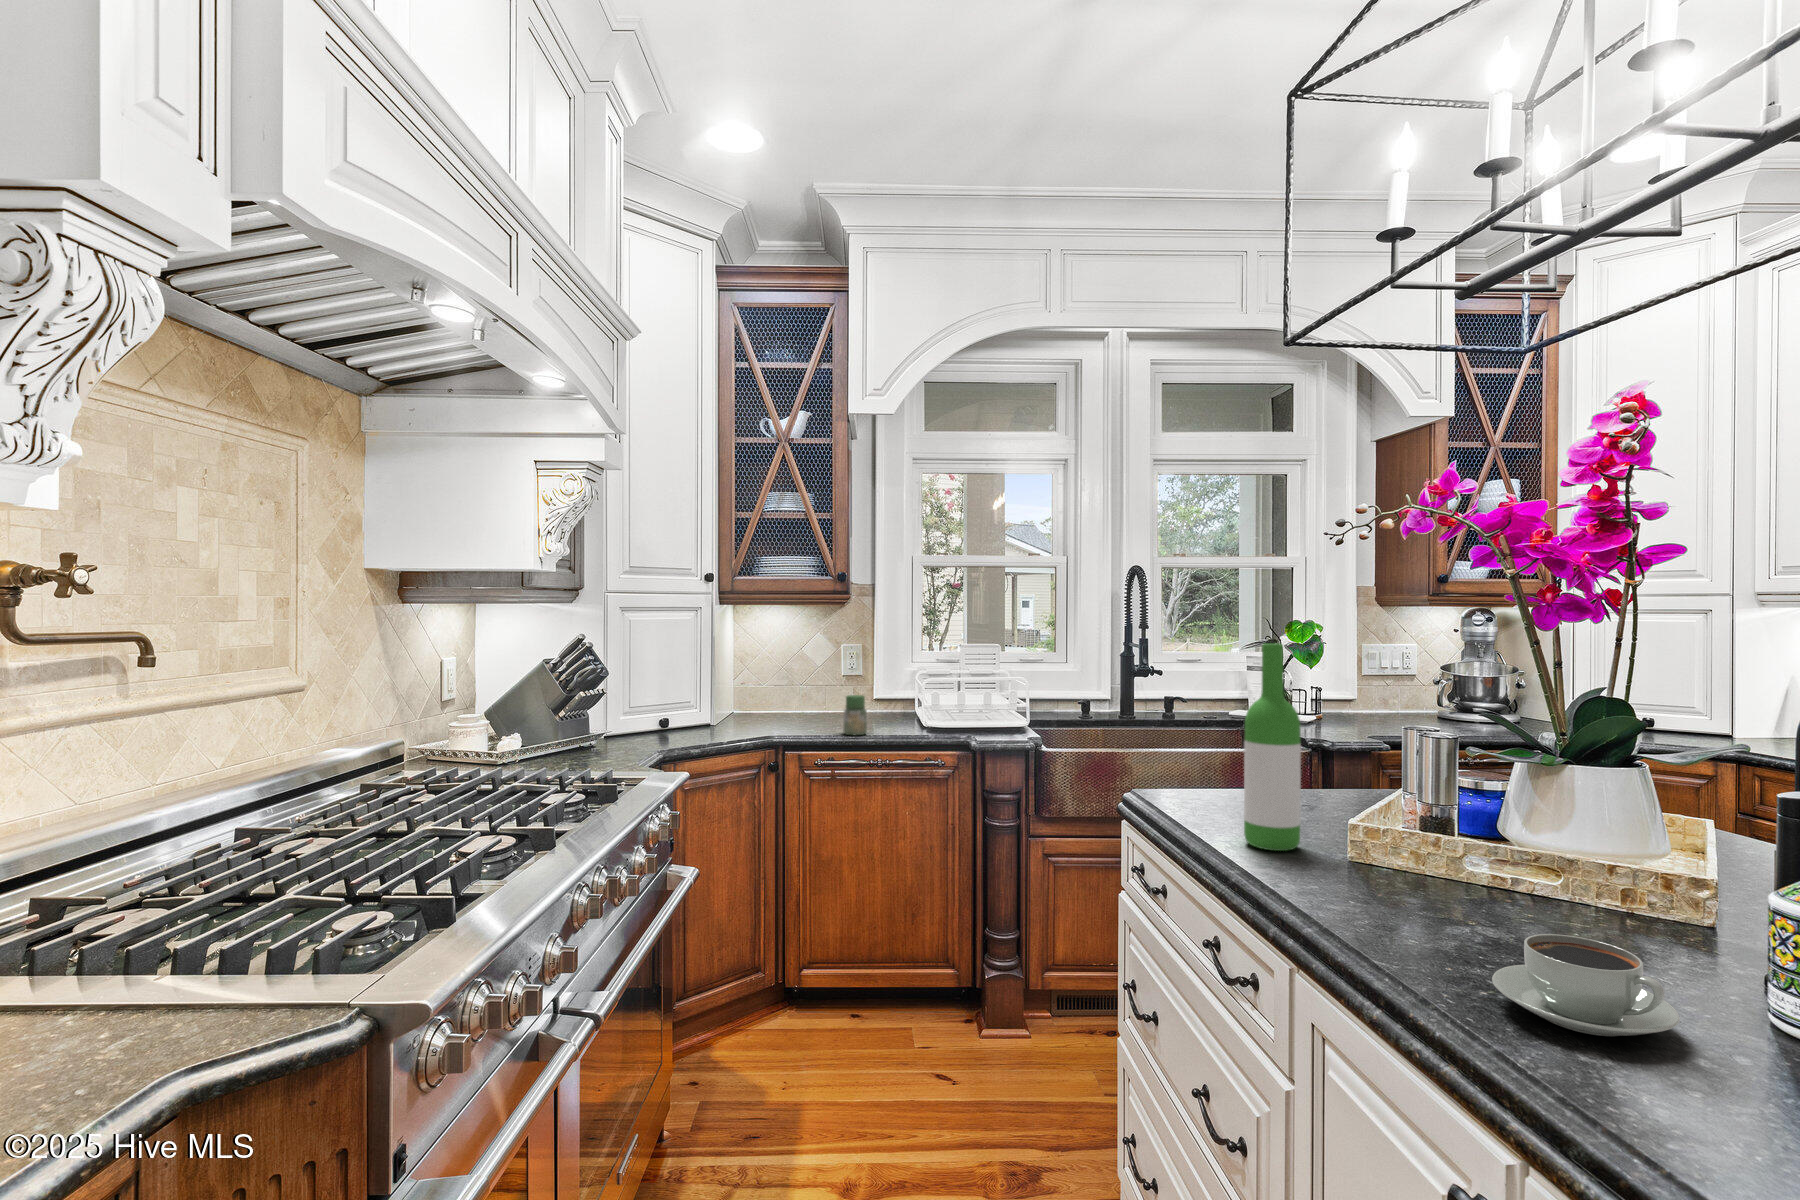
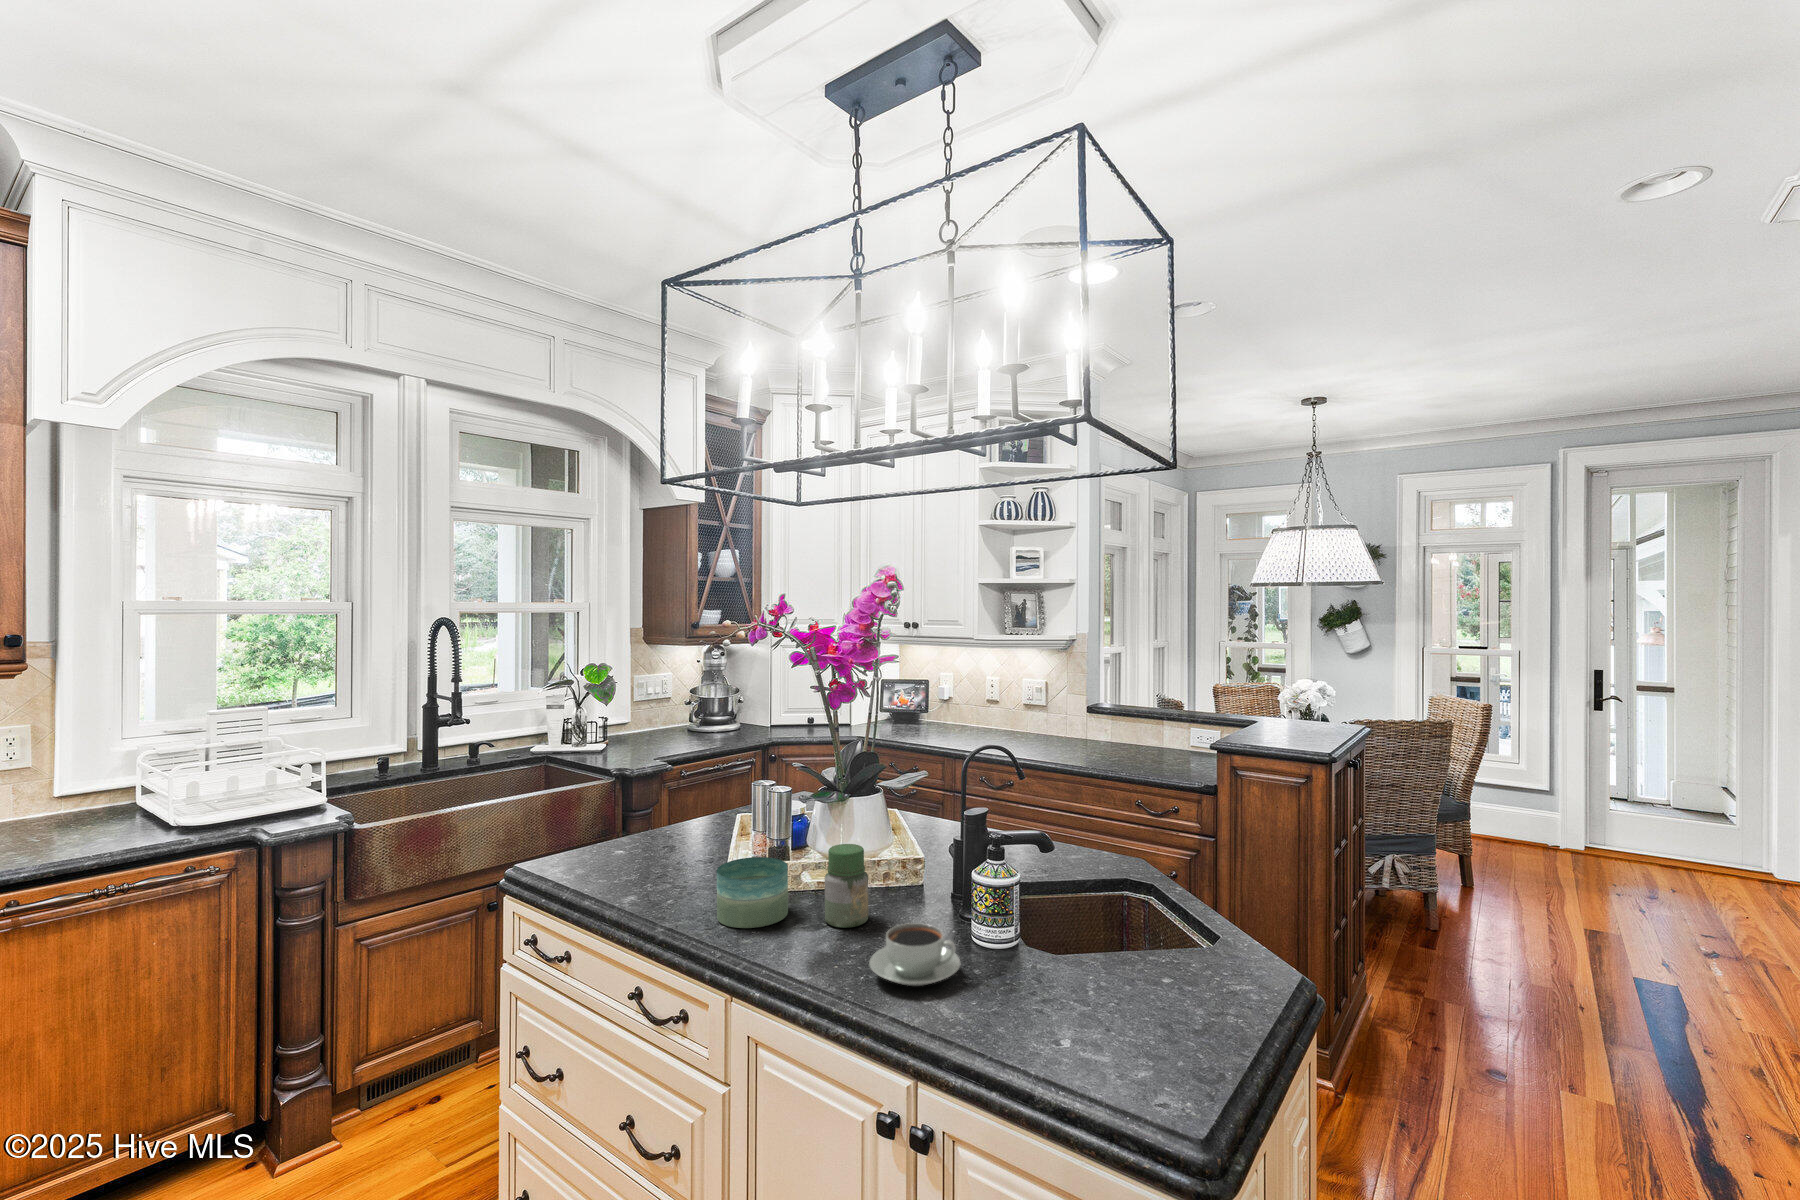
wine bottle: present [1244,643,1301,851] -> none [645,731,689,901]
jar: present [844,695,867,735] -> present [825,844,868,928]
candle: none [1315,813,1422,903] -> present [717,857,788,928]

